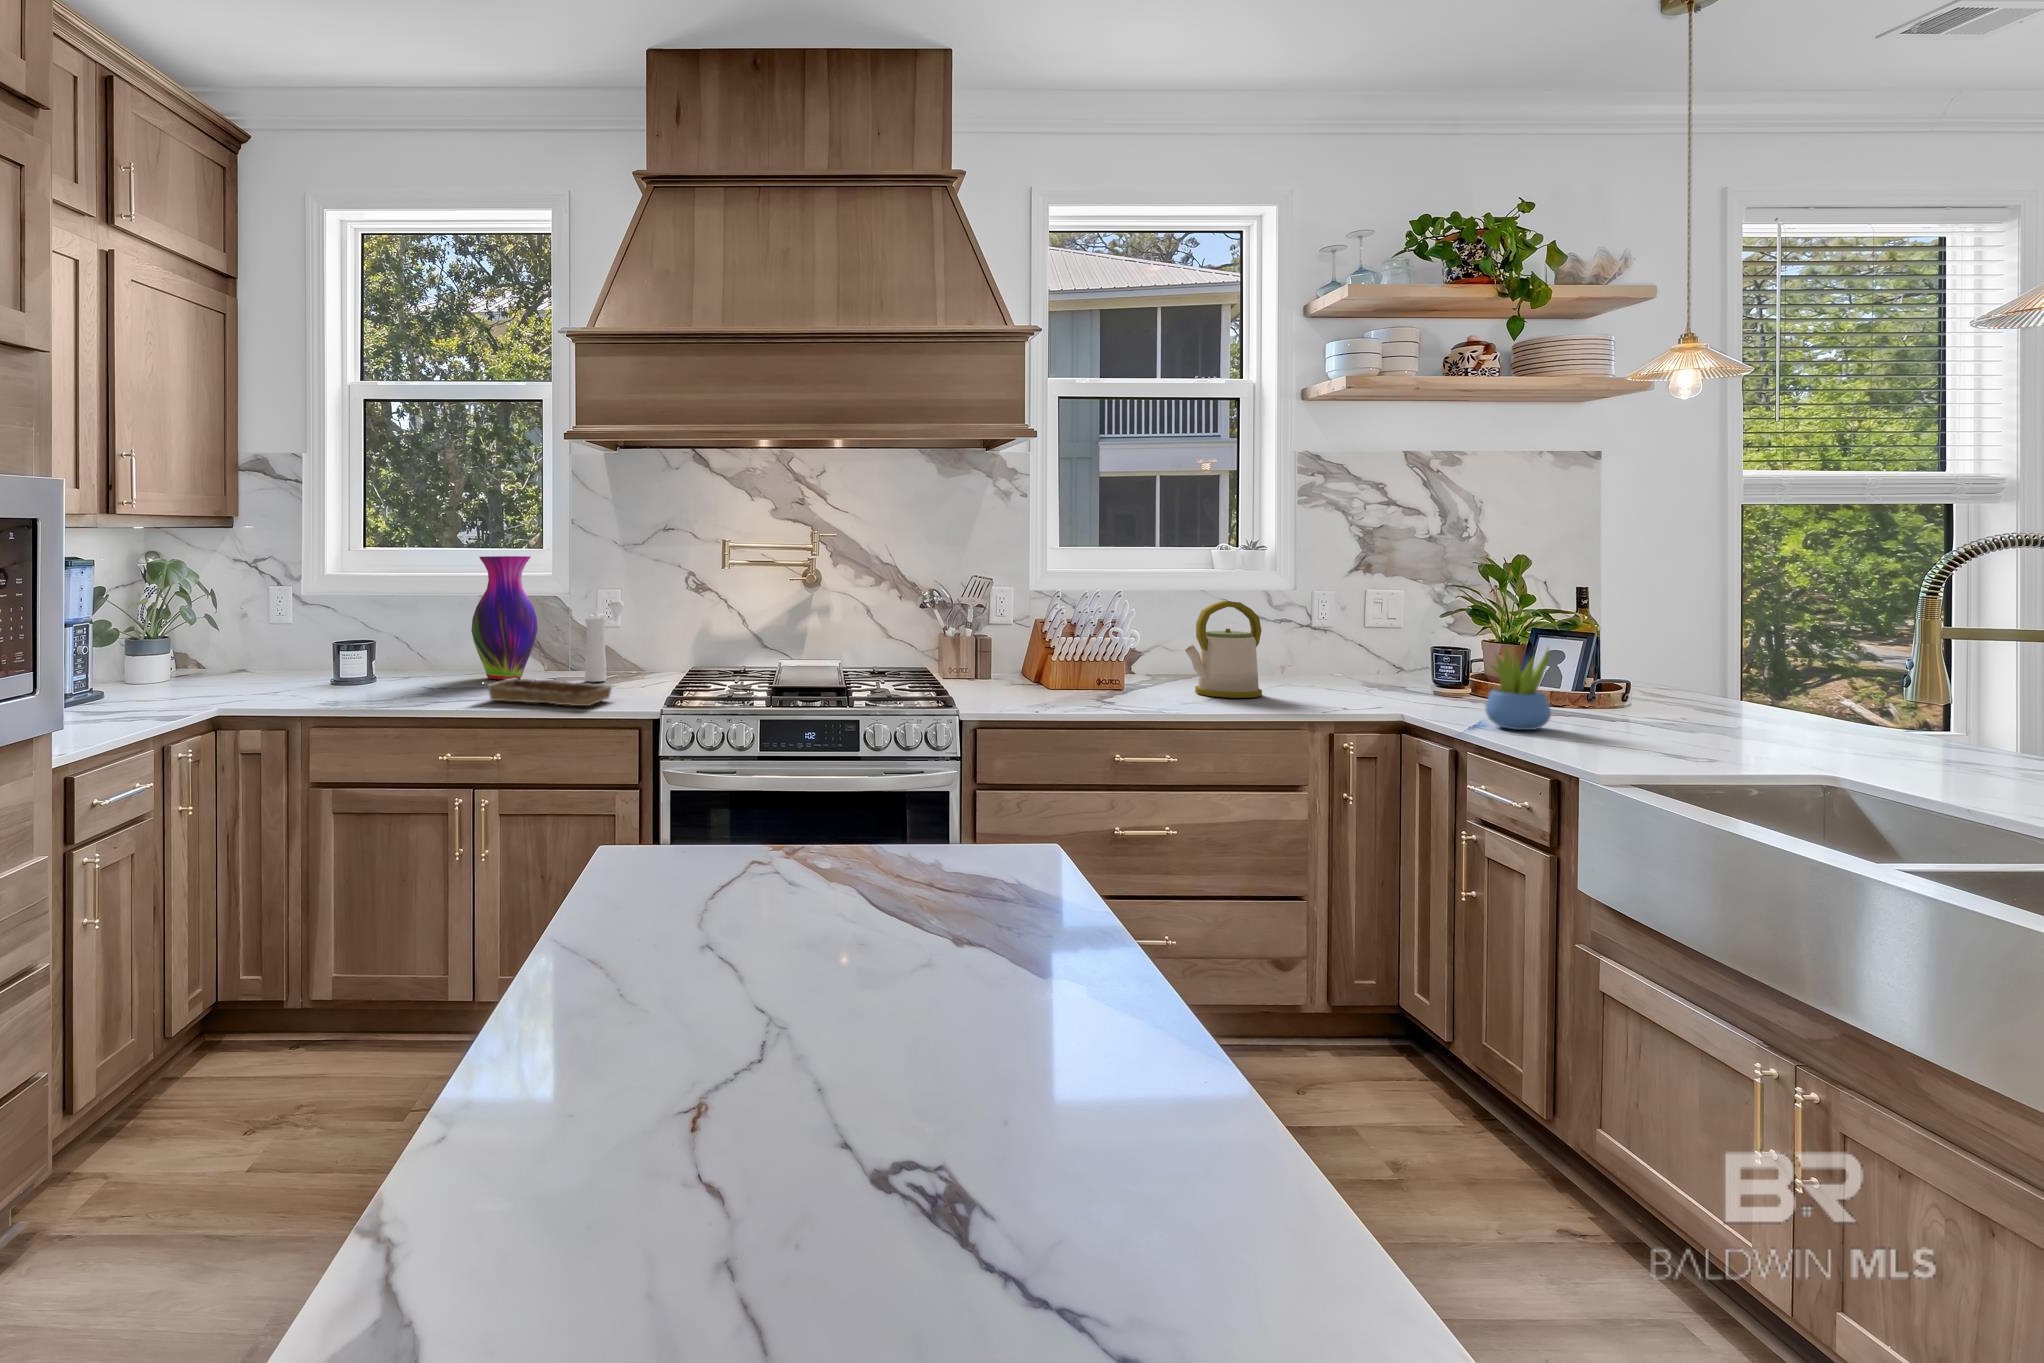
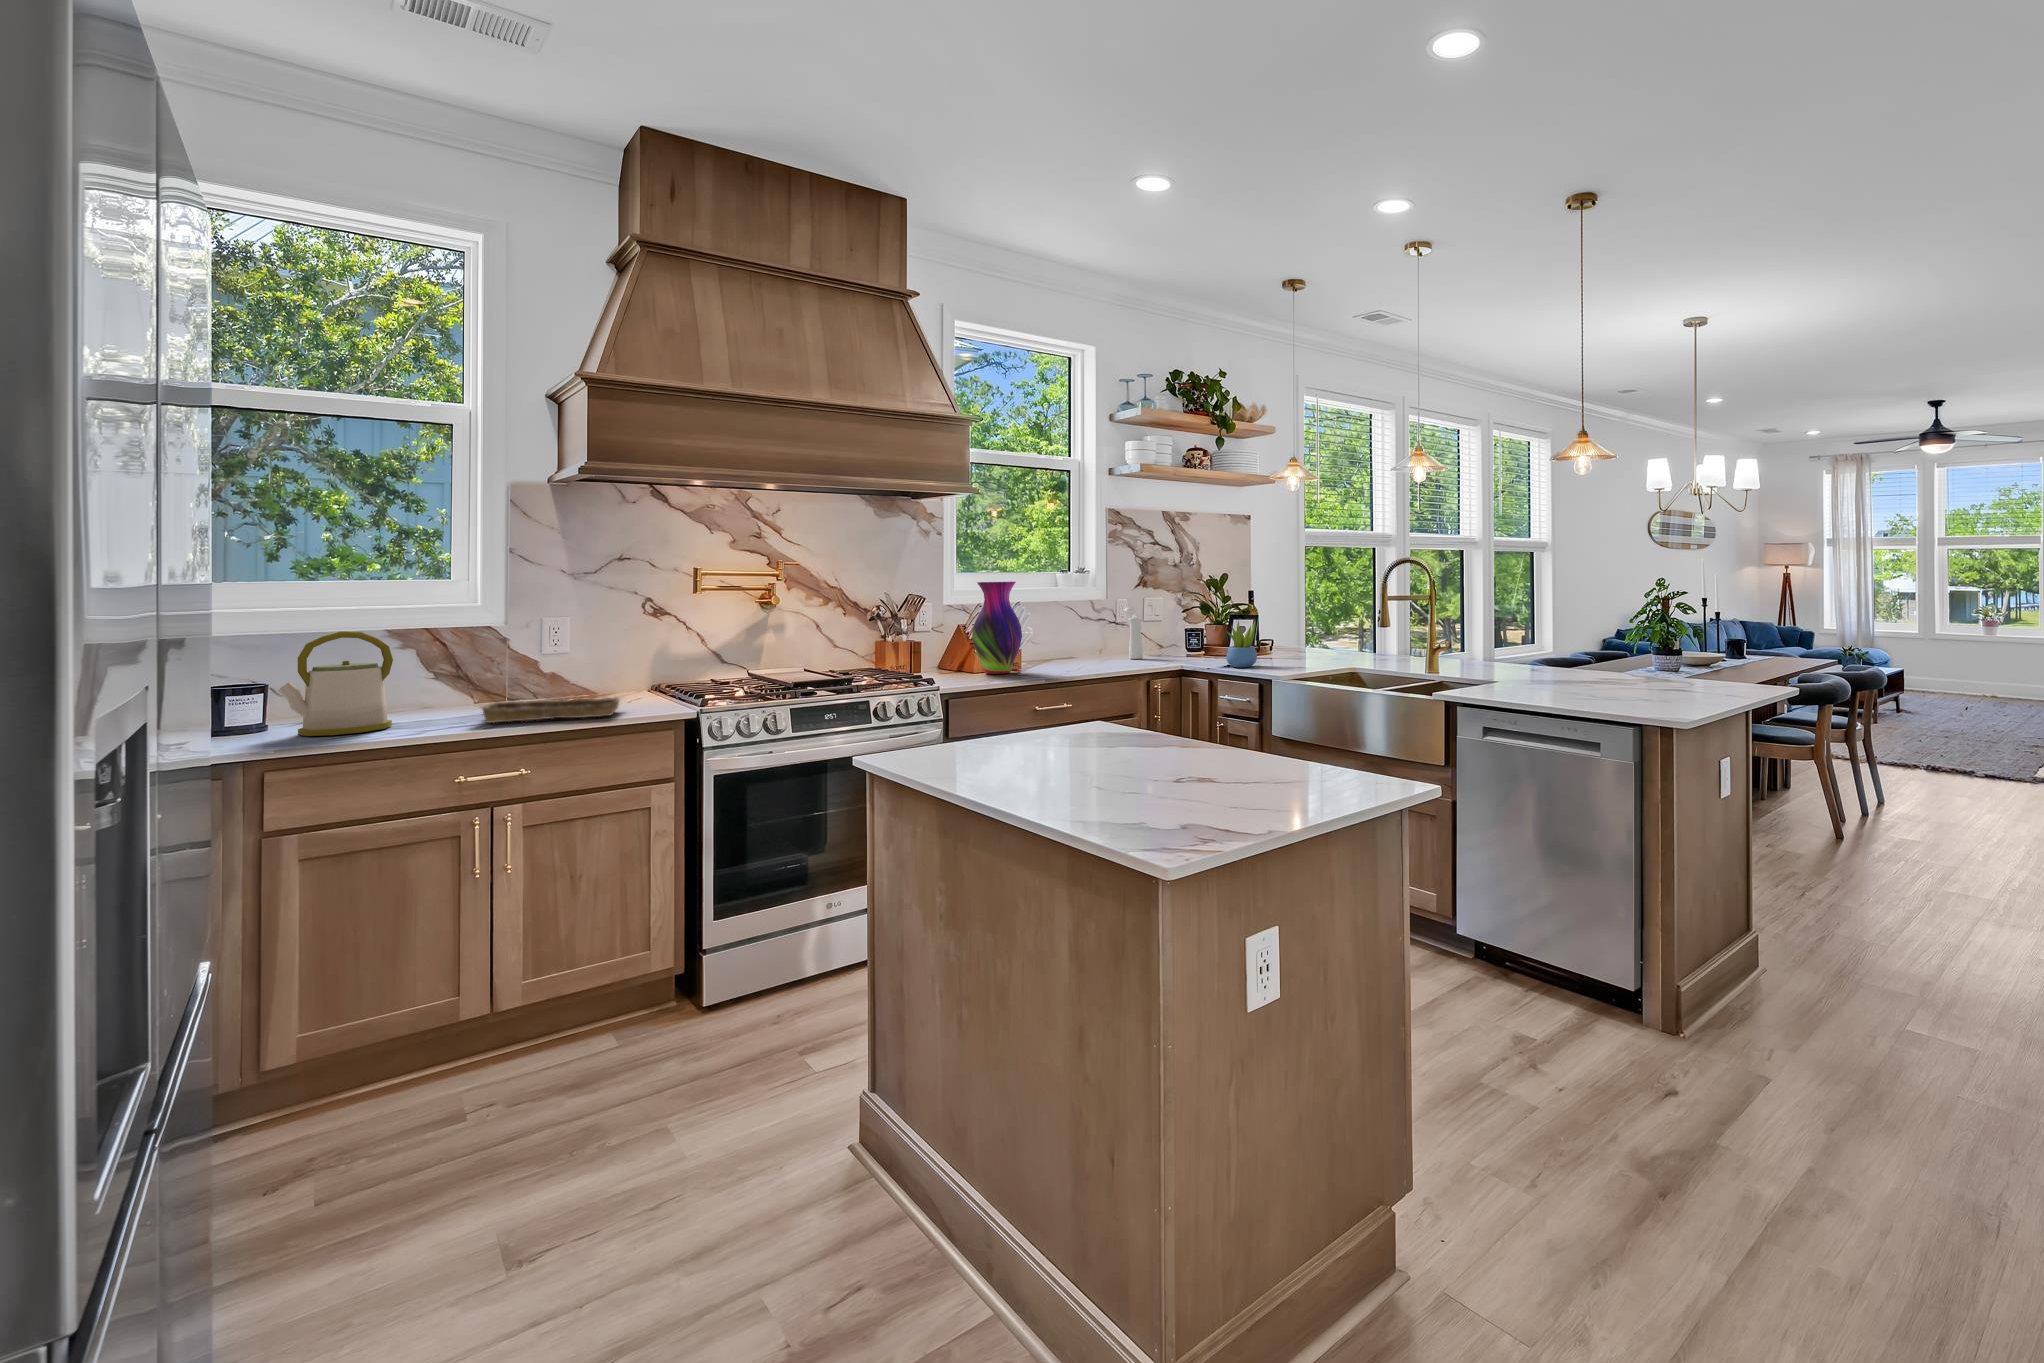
vase: present [471,556,538,679] -> present [972,582,1022,674]
pepper mill: present [585,601,624,682] -> present [1124,608,1143,659]
kettle: present [1185,601,1262,698] -> present [278,631,393,736]

